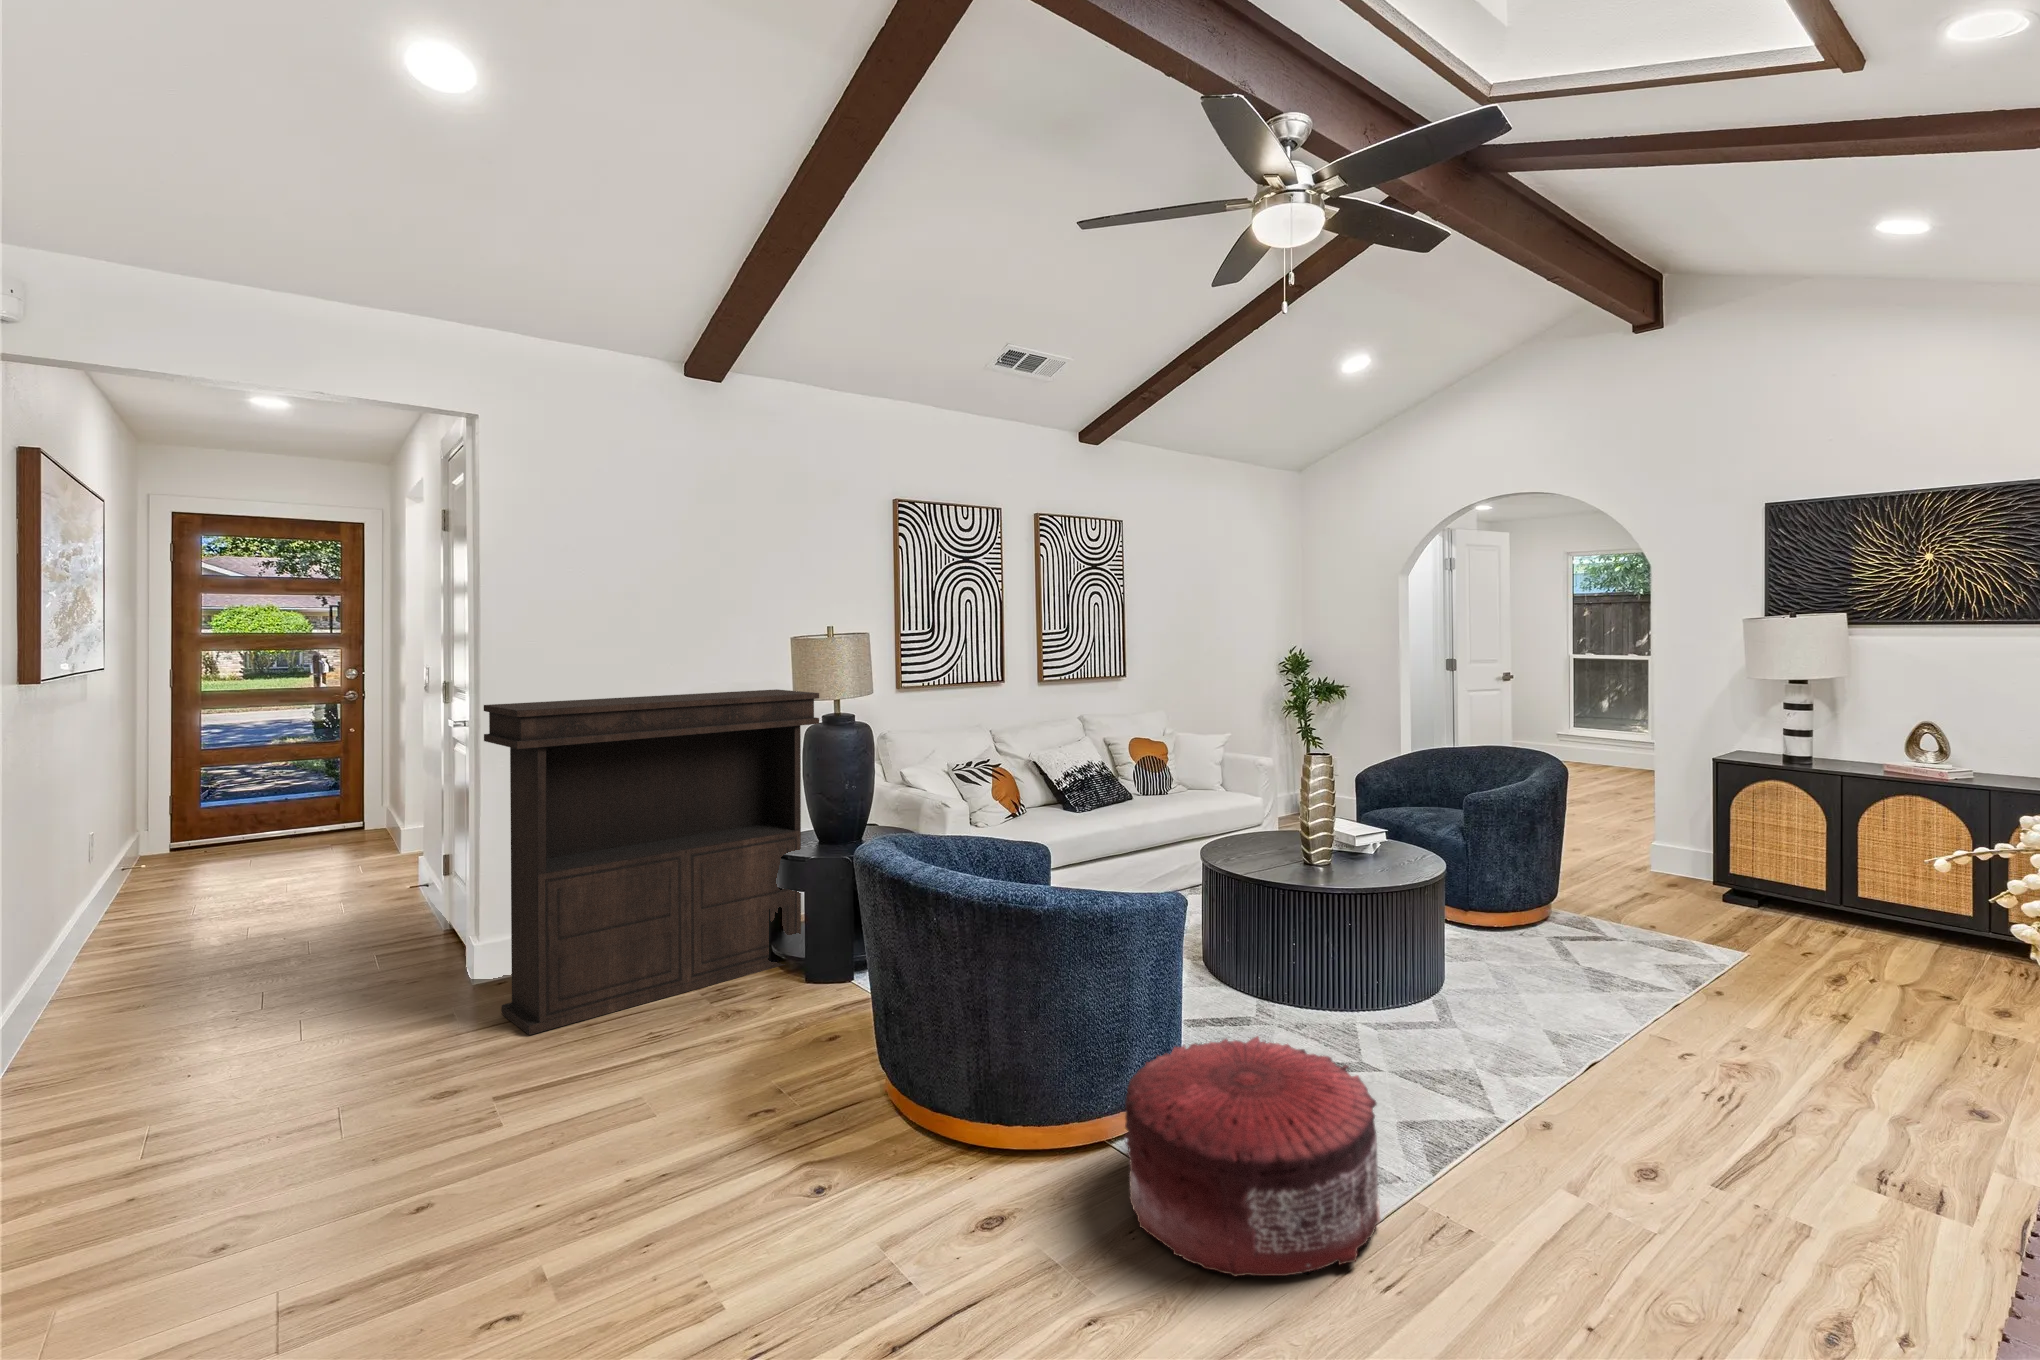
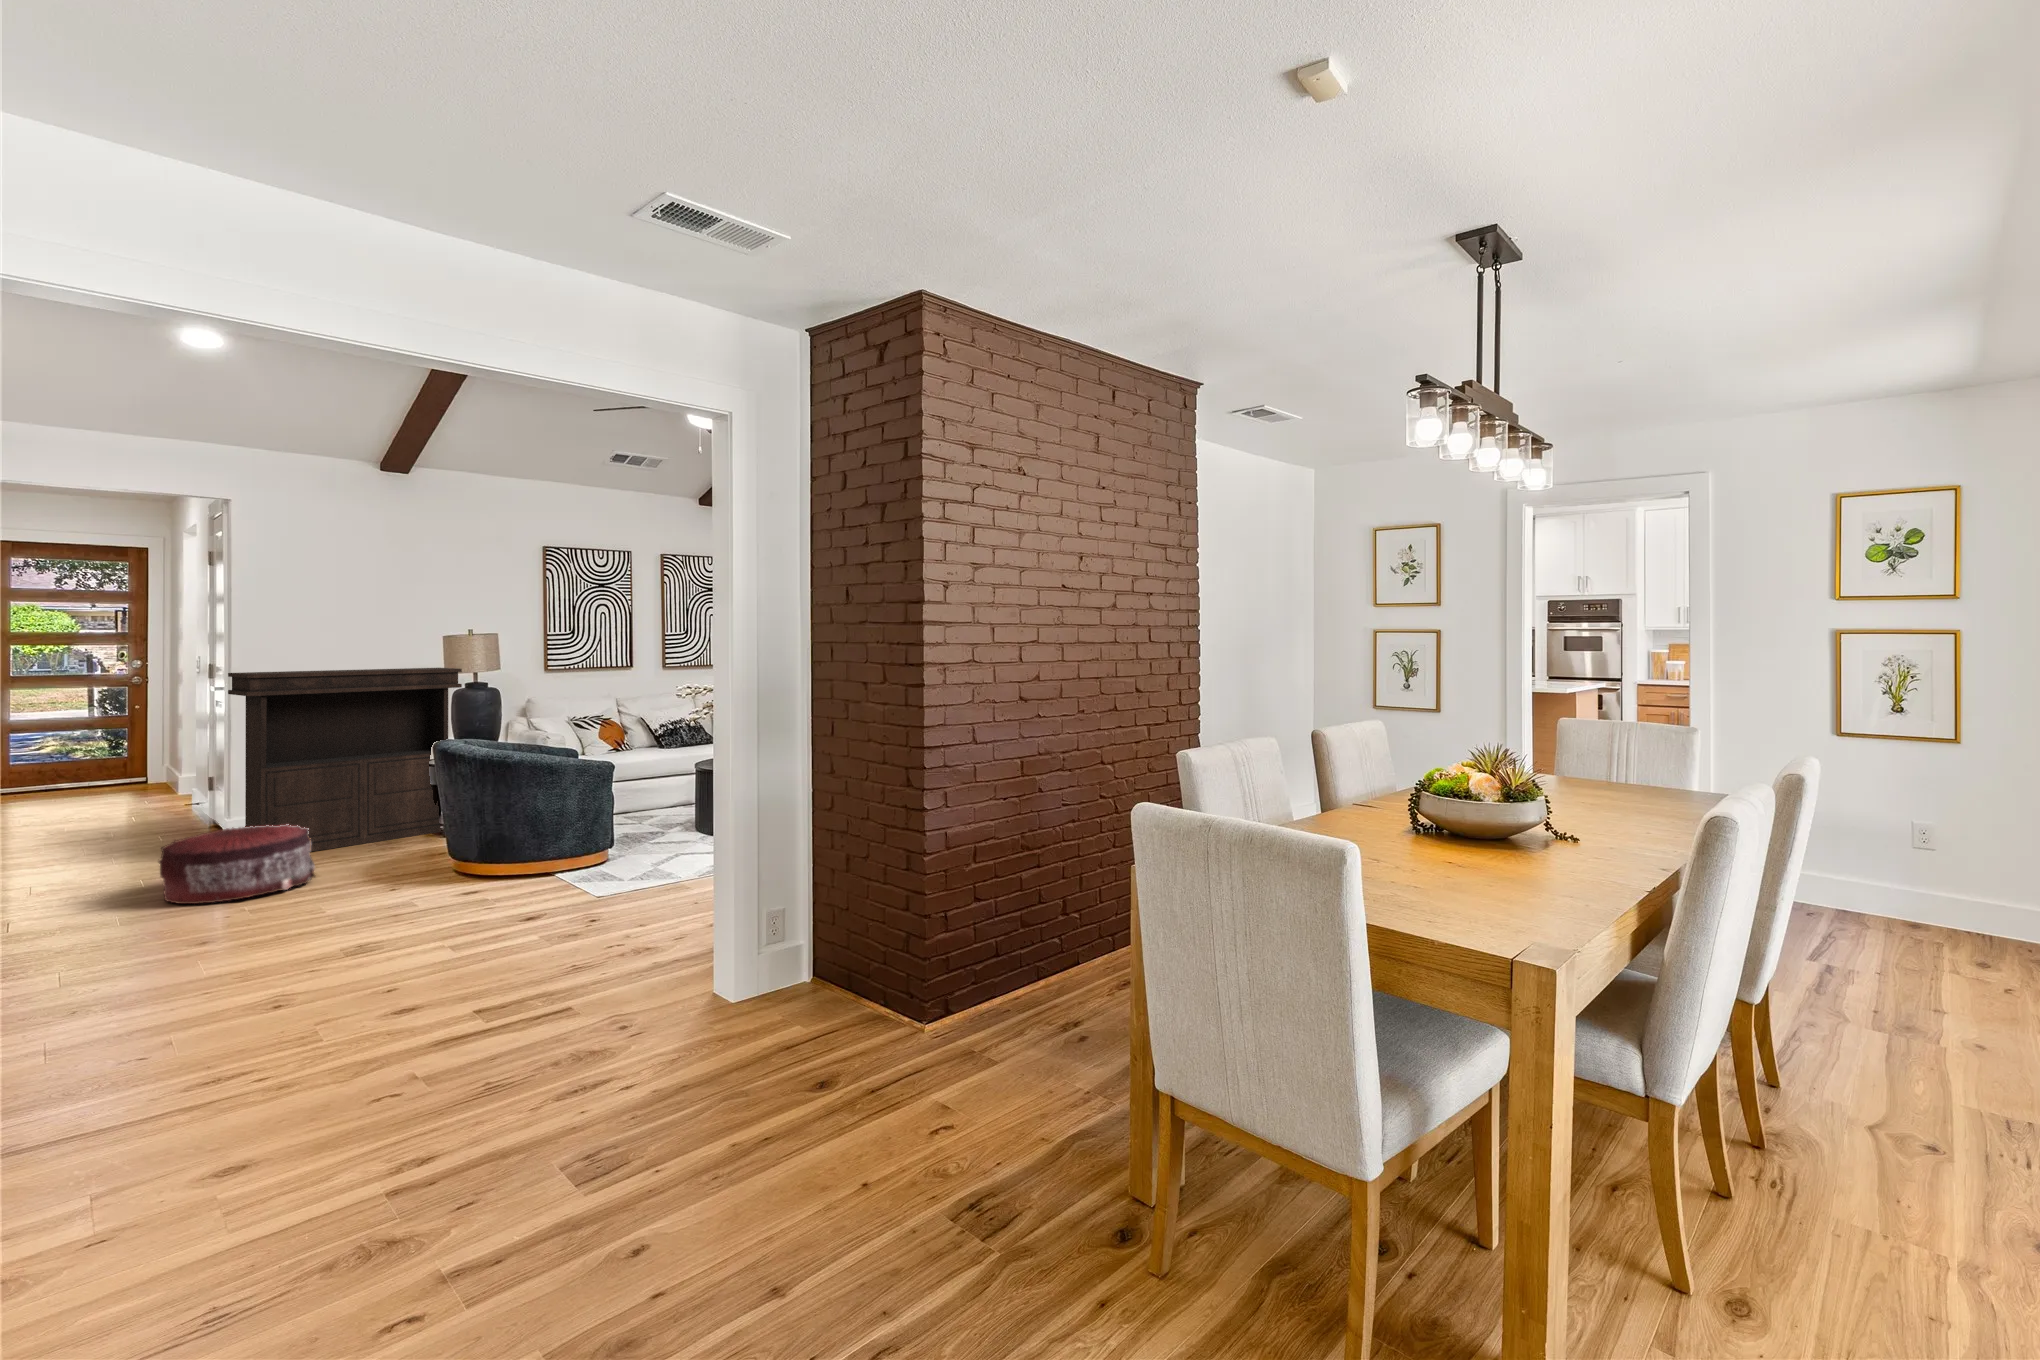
pouf: present [1125,1036,1380,1277] -> present [159,825,315,904]

